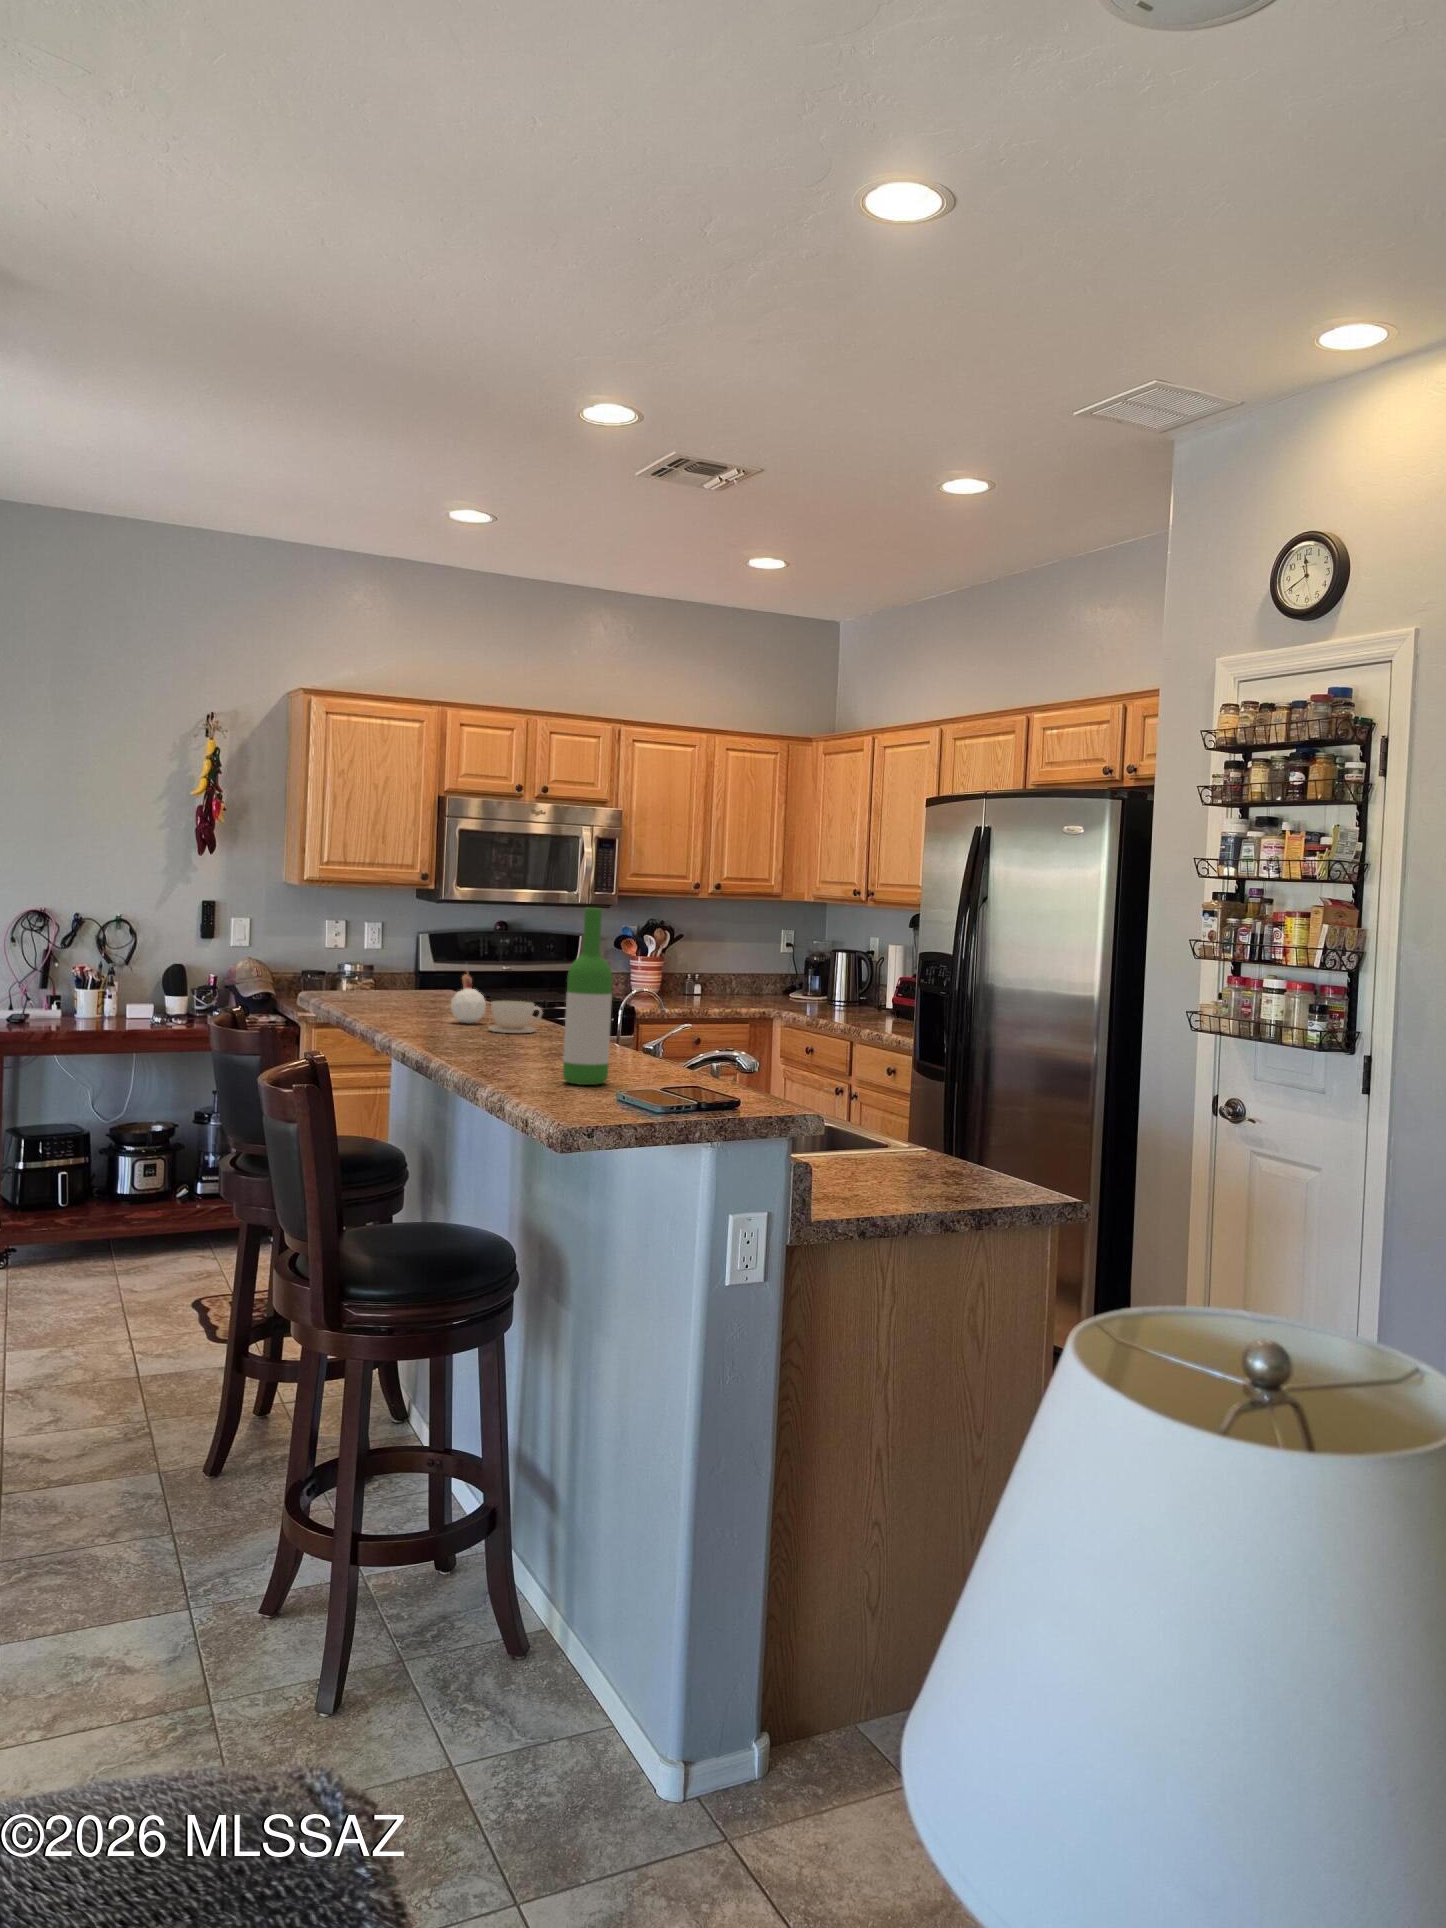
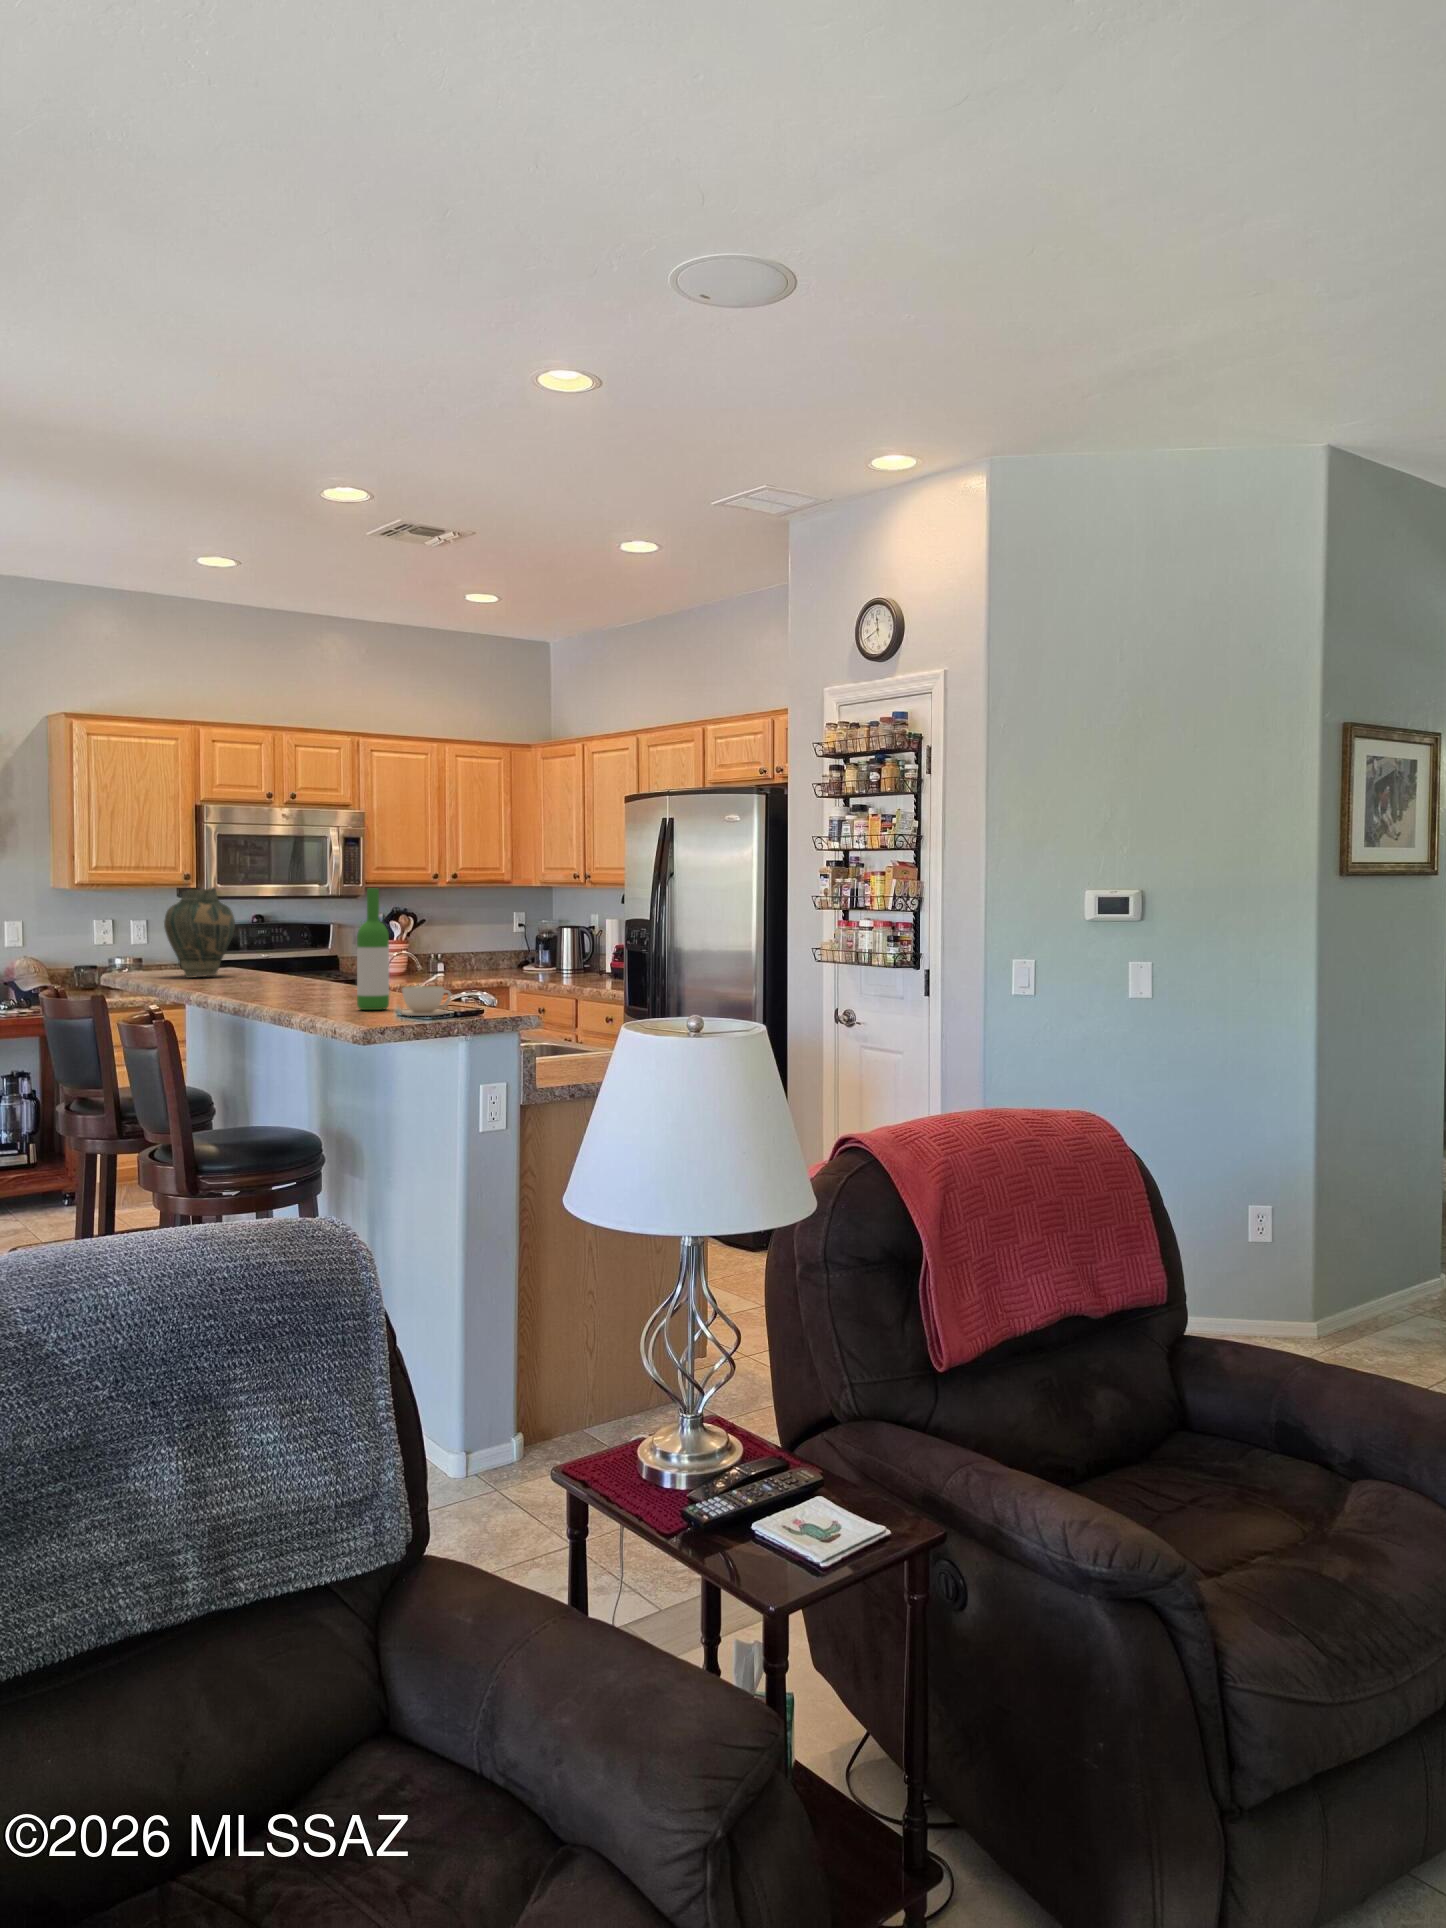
vase: none [362,891,446,1002] -> present [164,887,235,978]
candle: present [451,973,486,1023] -> none [251,940,279,986]
coffee cup: present [488,1001,542,1033] -> present [401,986,452,1016]

